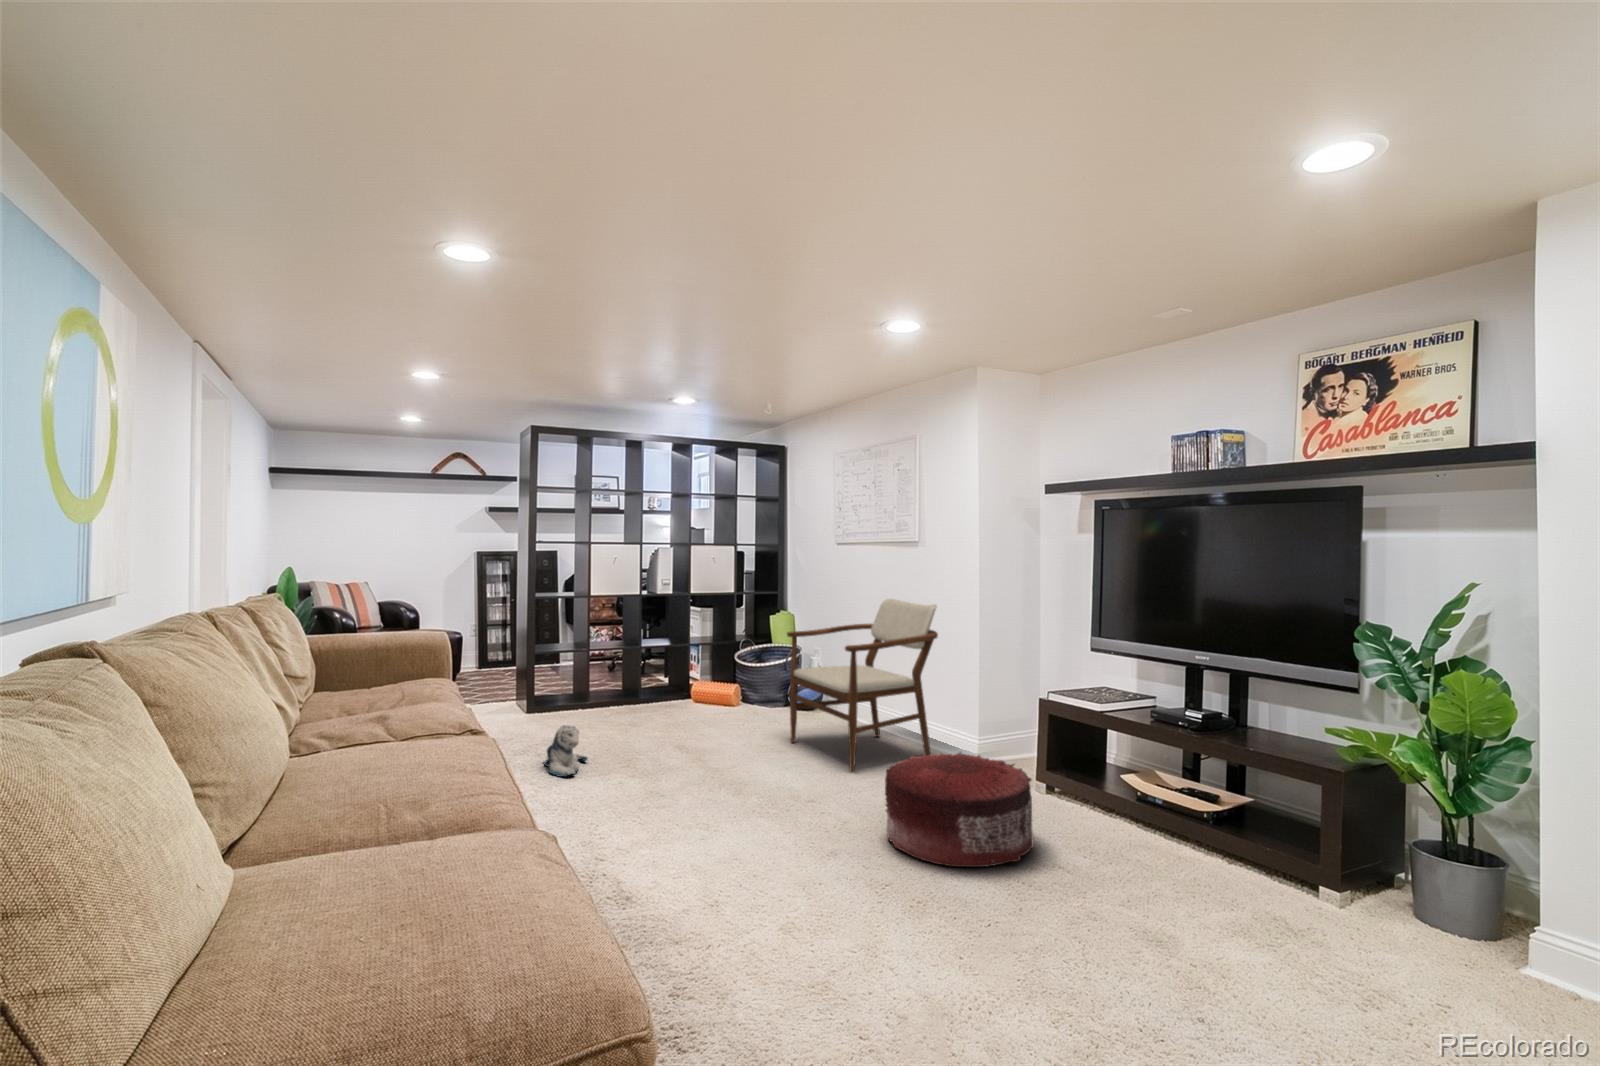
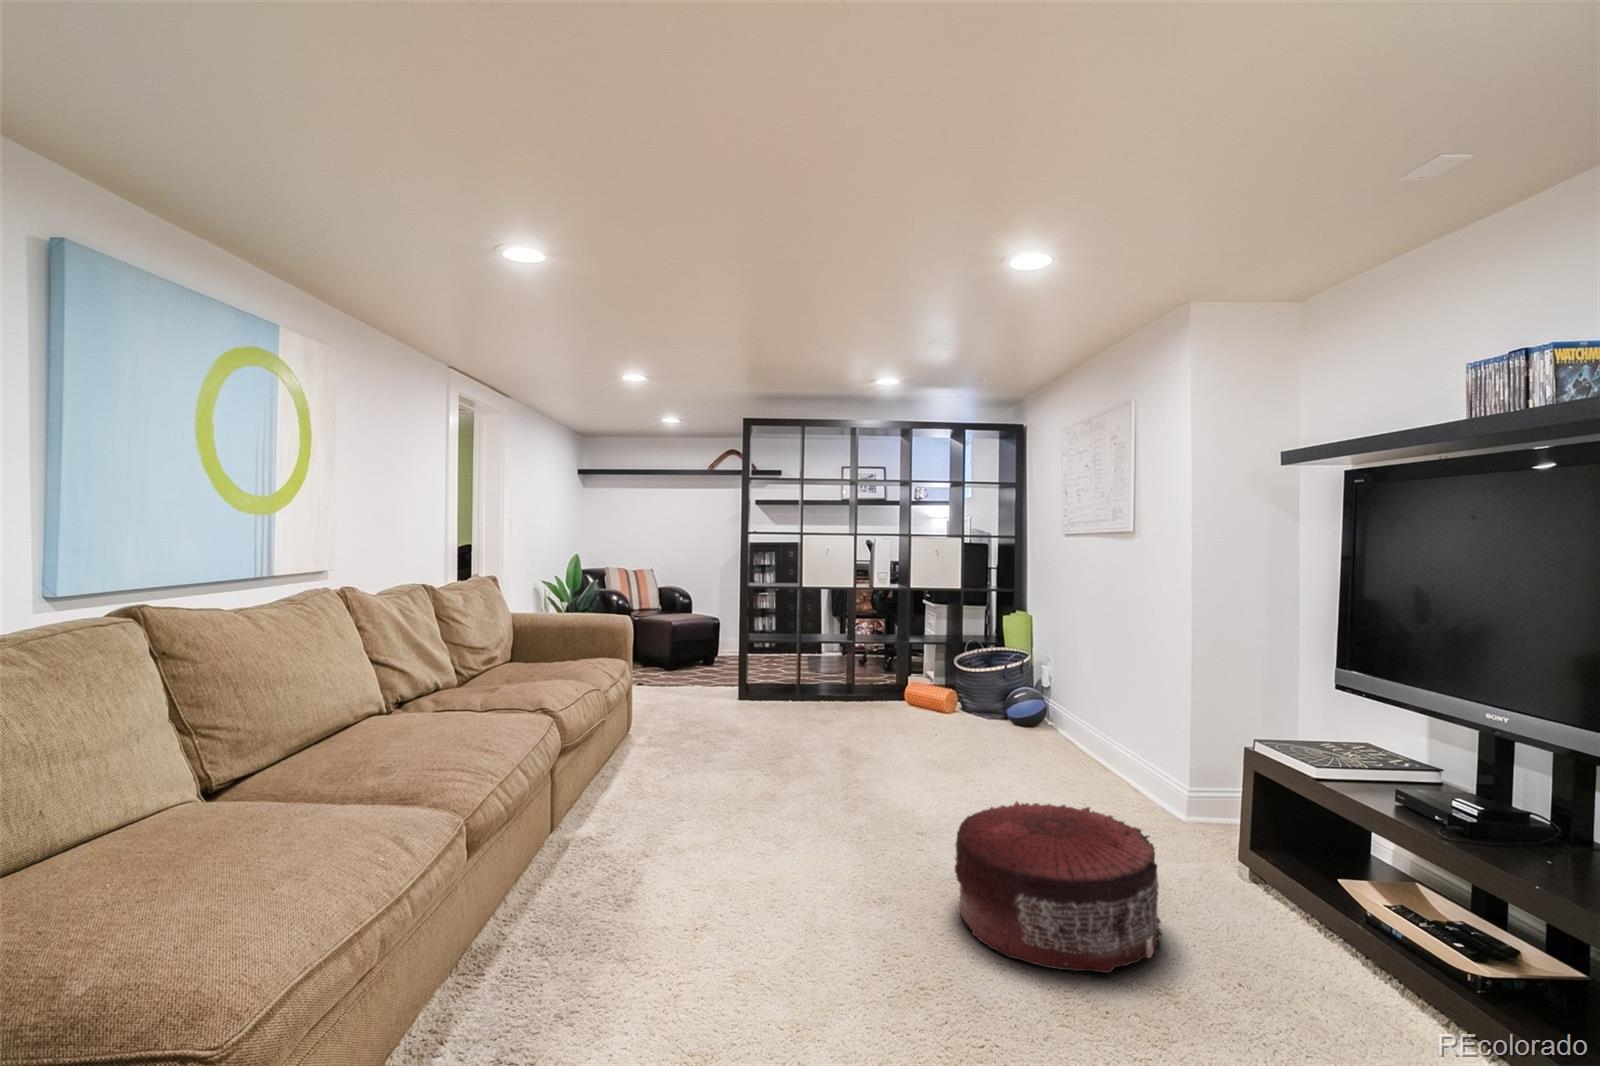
armchair: present [787,599,938,773] -> none [963,602,1142,812]
plush toy: present [544,725,588,777] -> none [693,716,738,768]

